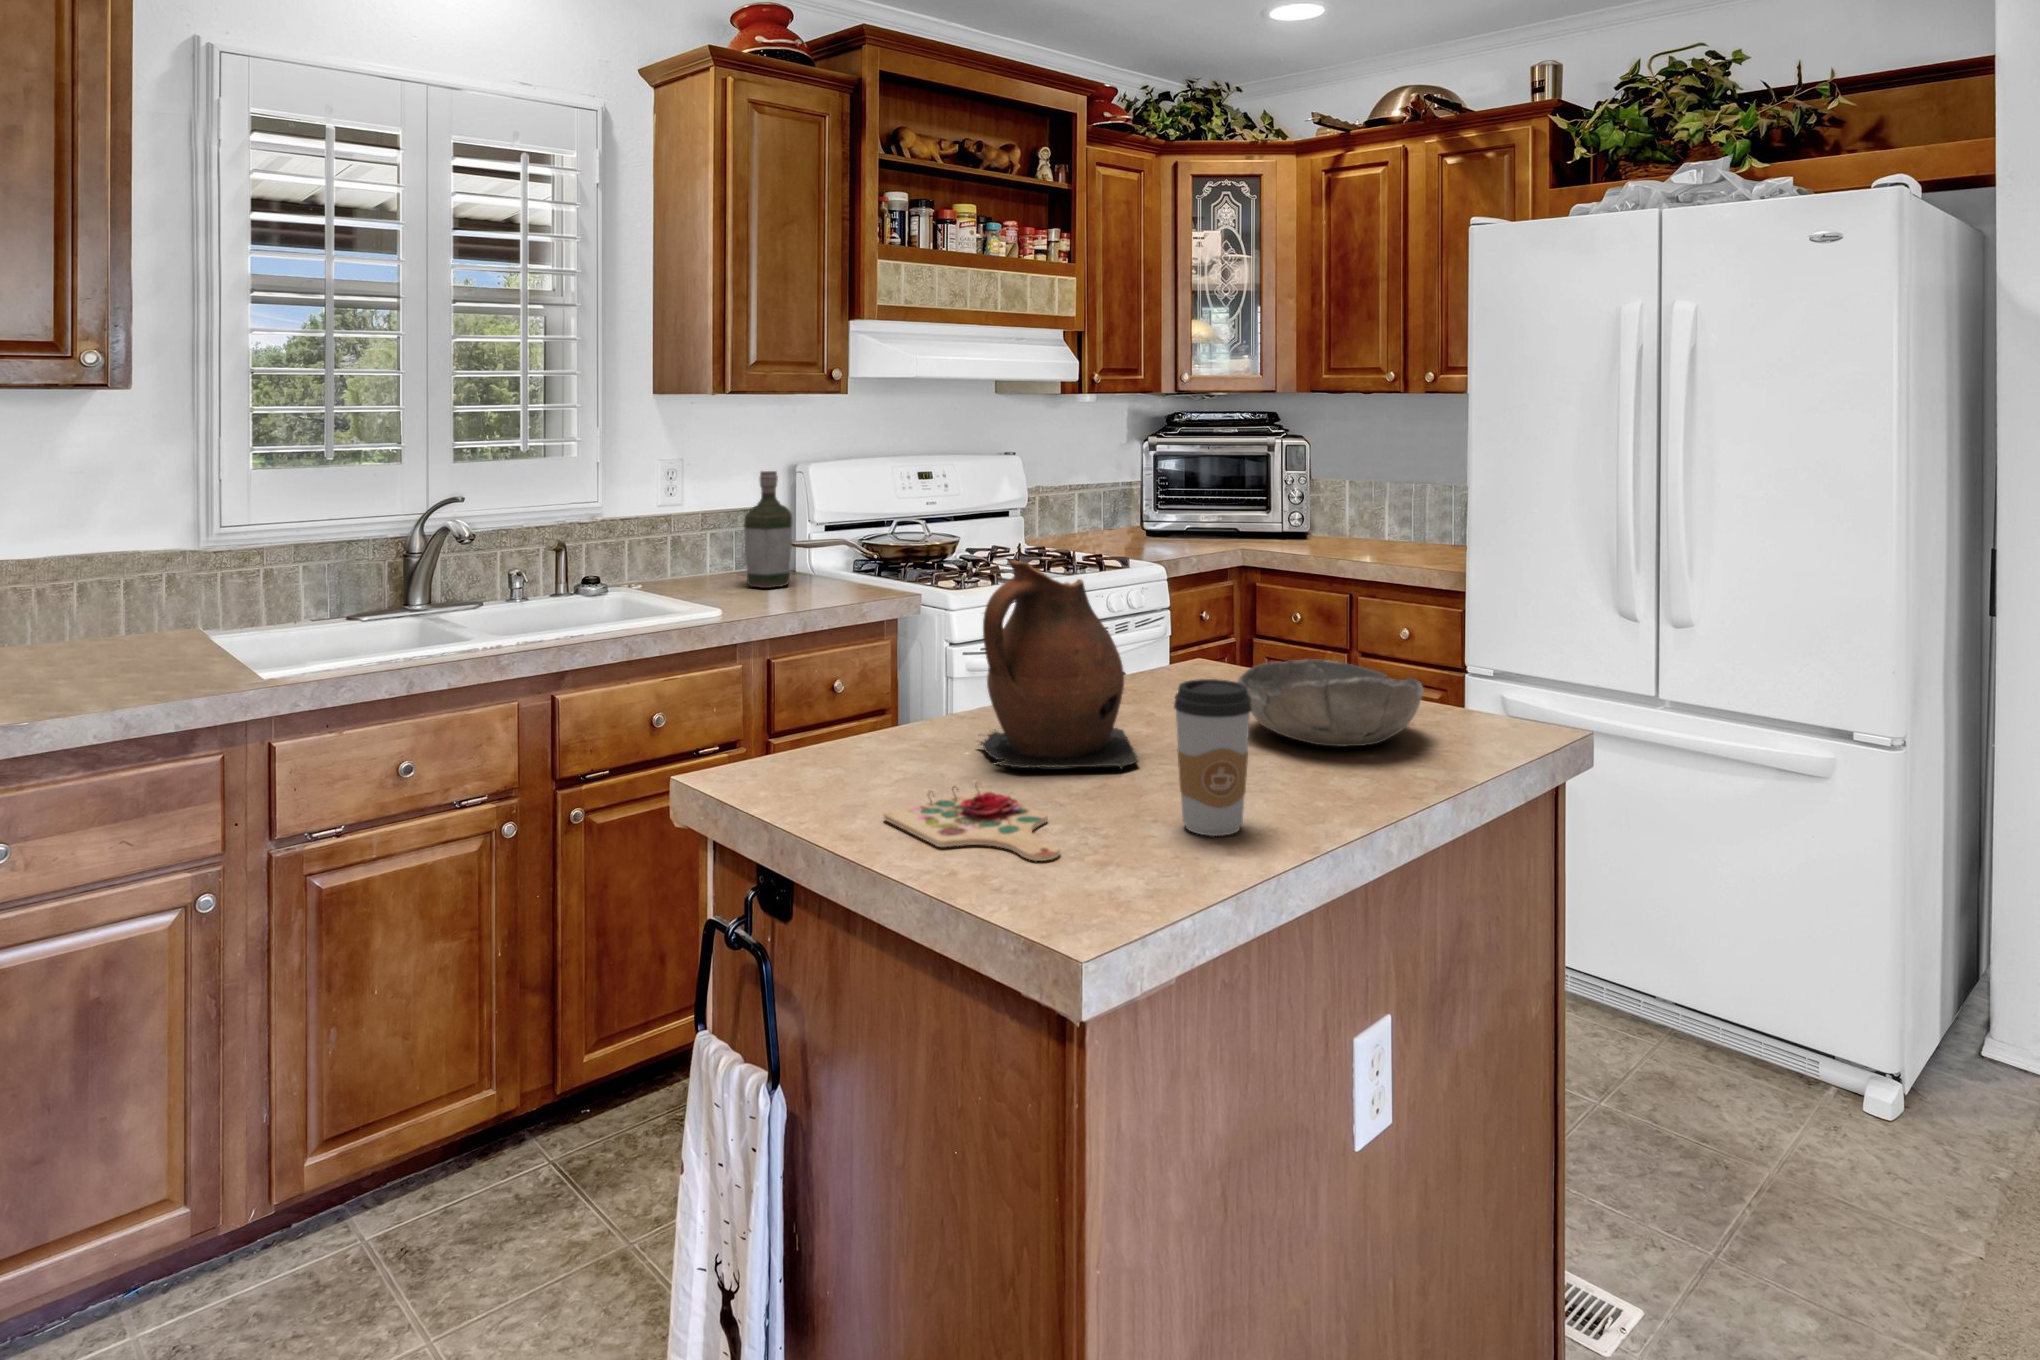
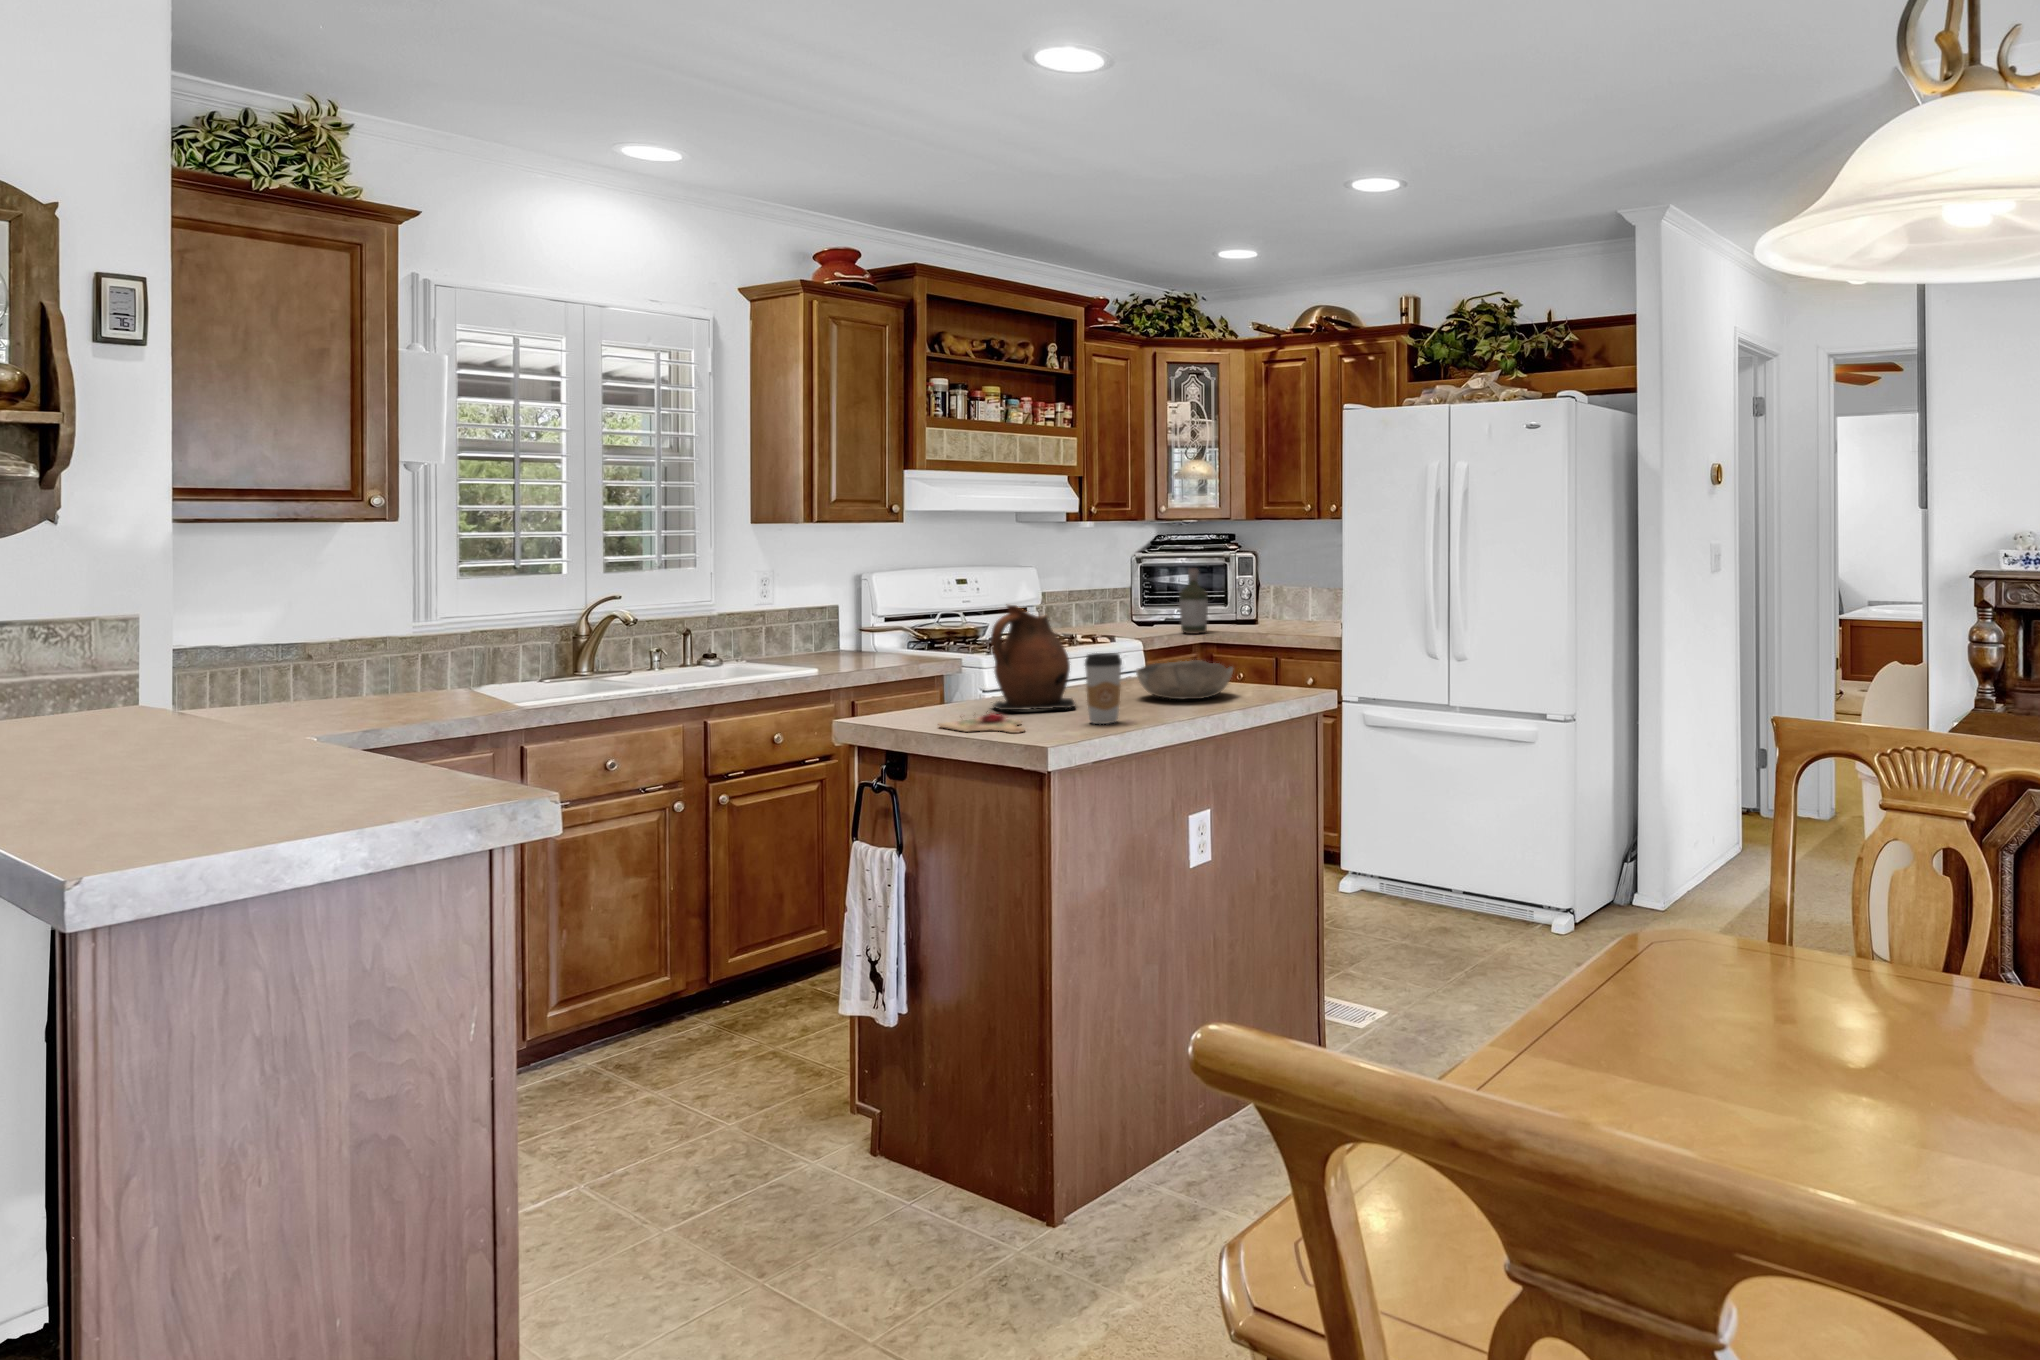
bottle: present [744,471,792,588] -> present [1179,568,1208,634]

